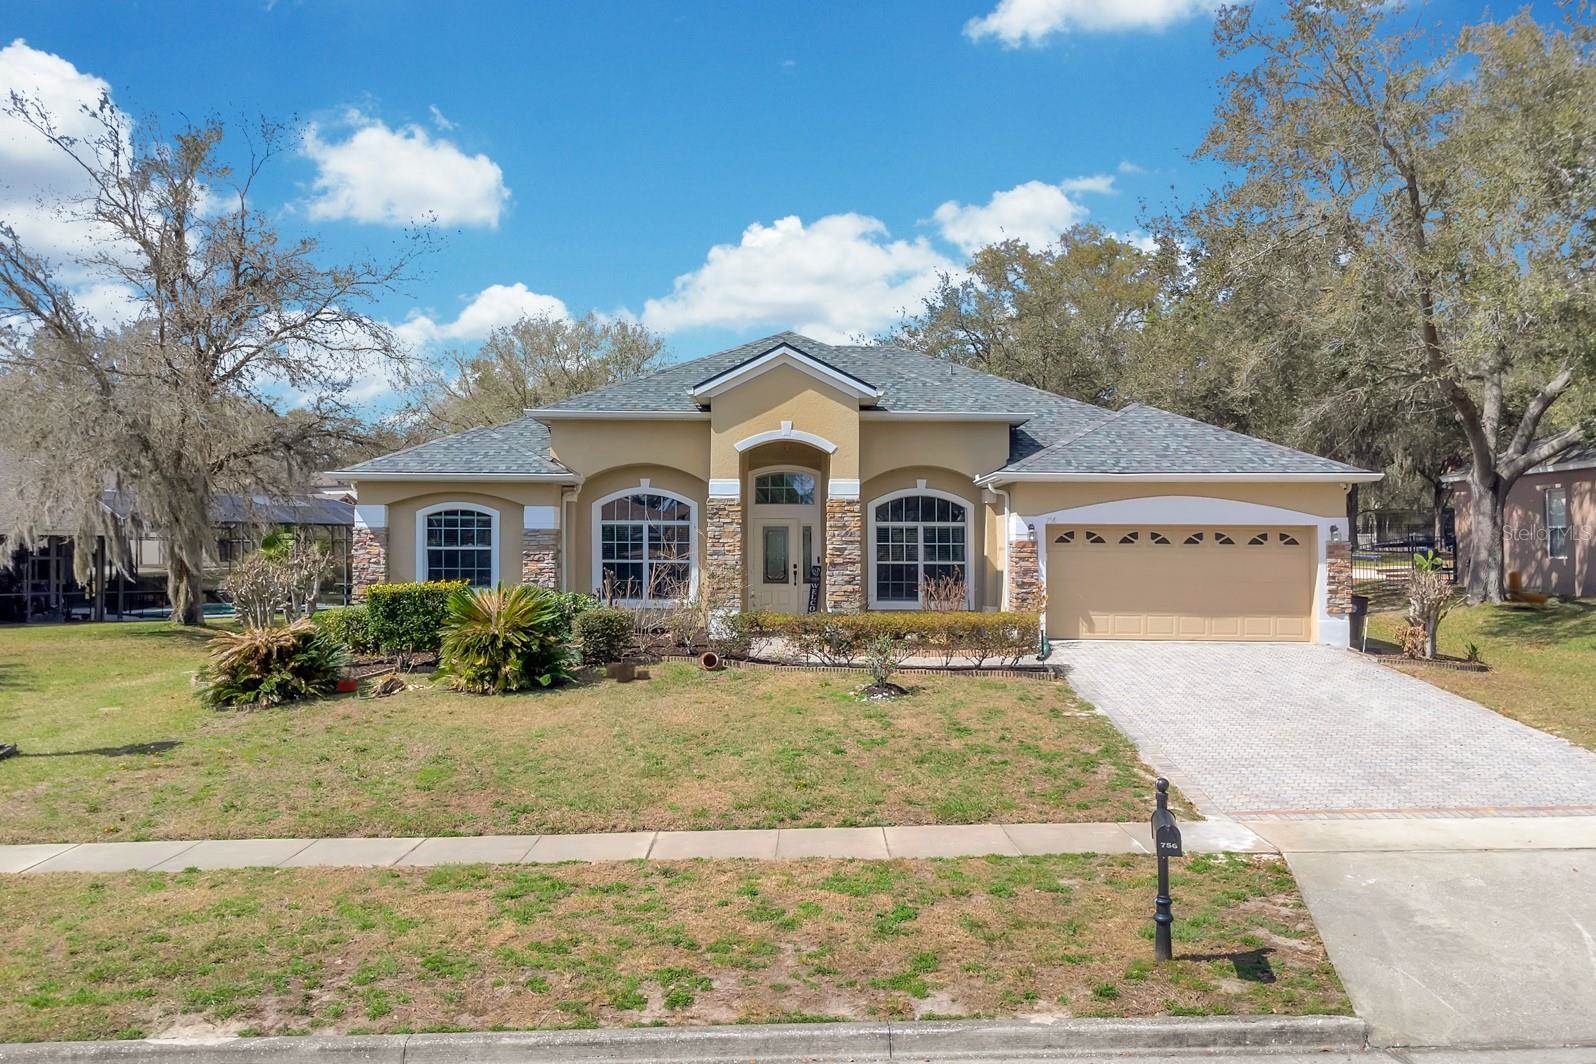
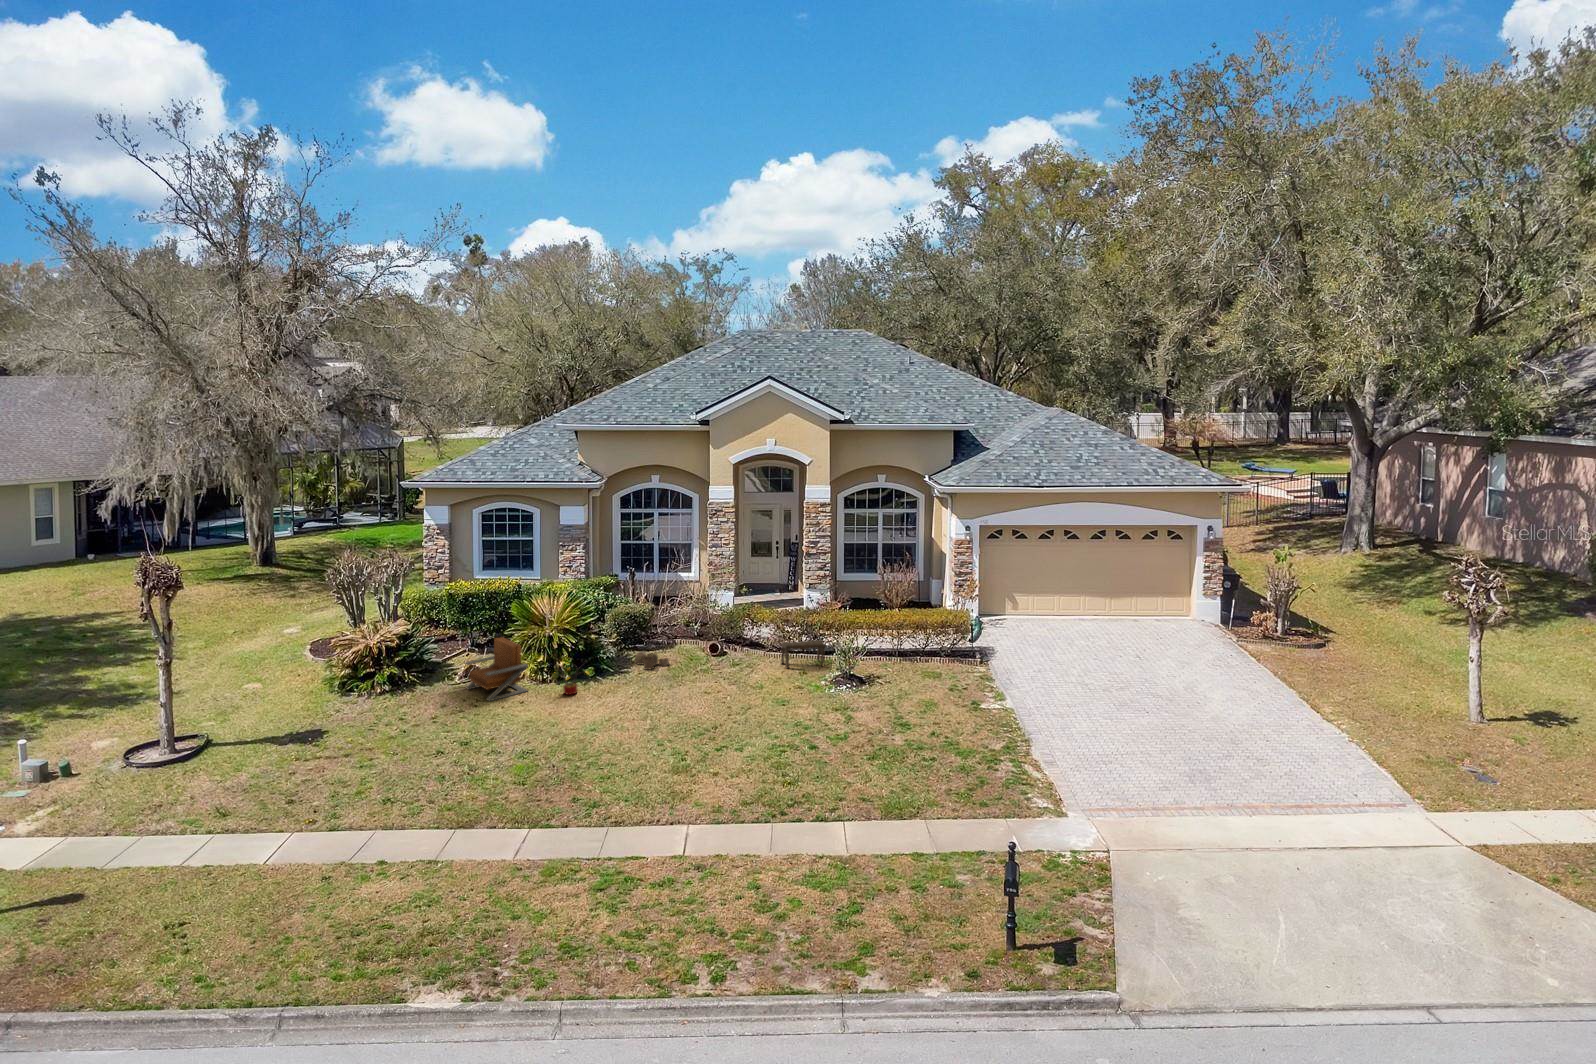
lounge chair: present [1505,571,1548,613] -> present [465,637,528,701]
bench: none [795,647,852,682] -> present [781,640,825,669]
decorative plant: present [335,657,356,692] -> present [562,667,589,695]

